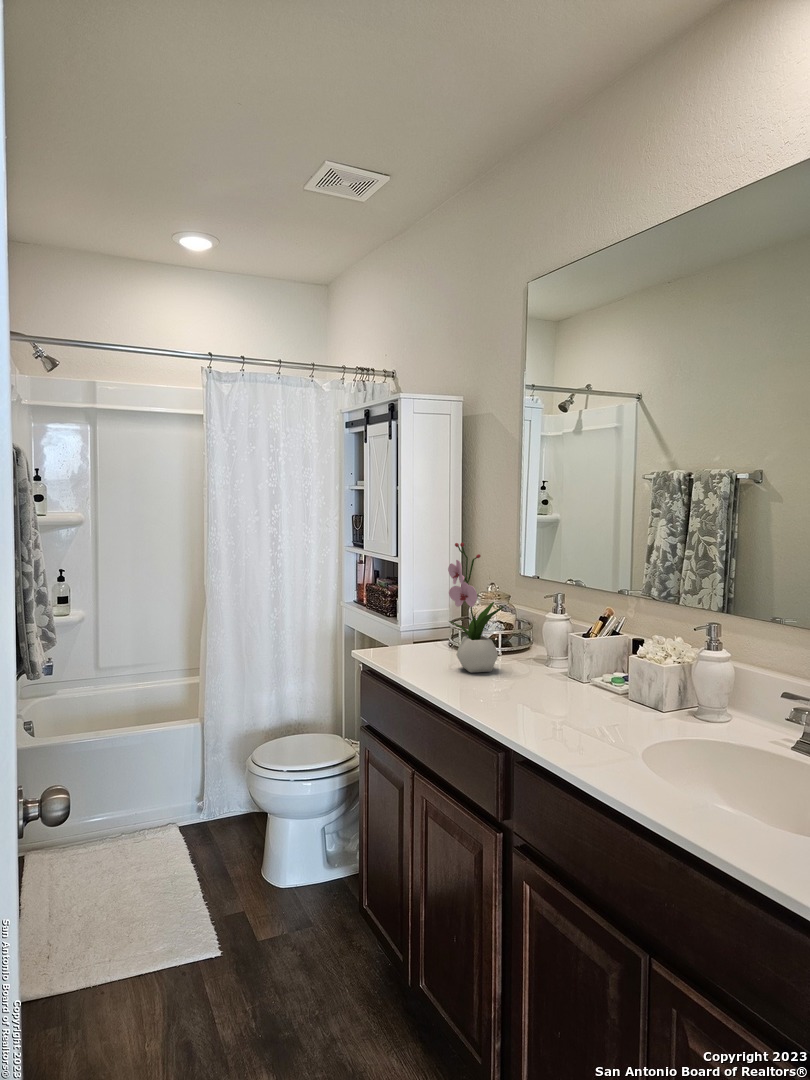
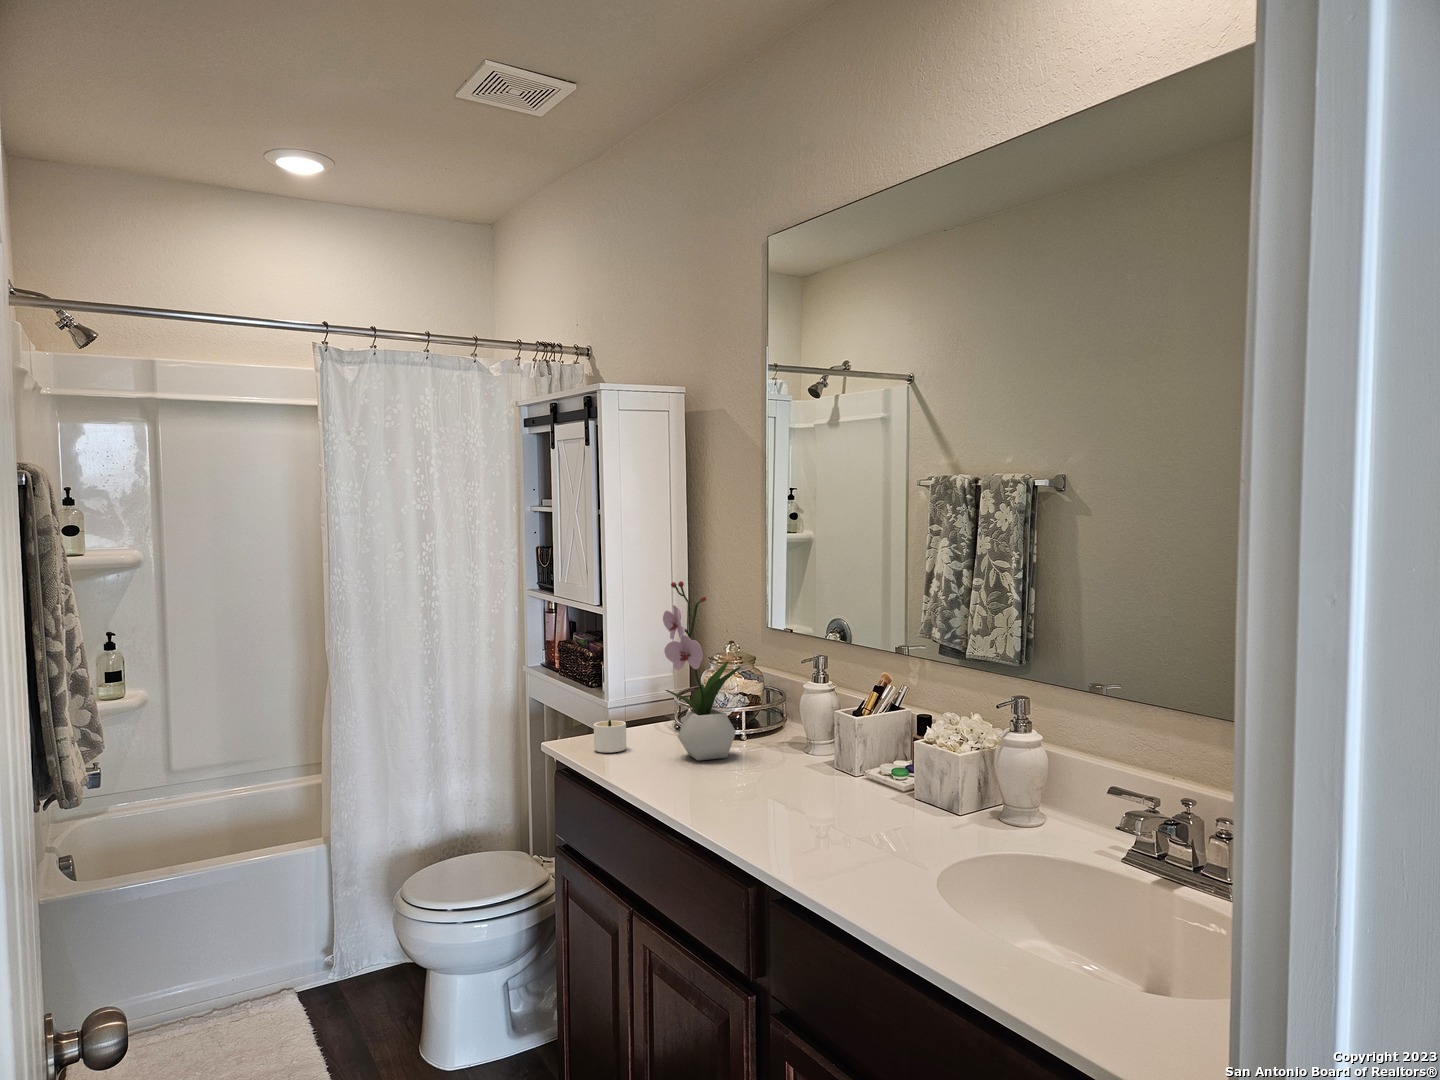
candle: none [395,640,424,663] -> present [594,720,626,753]

